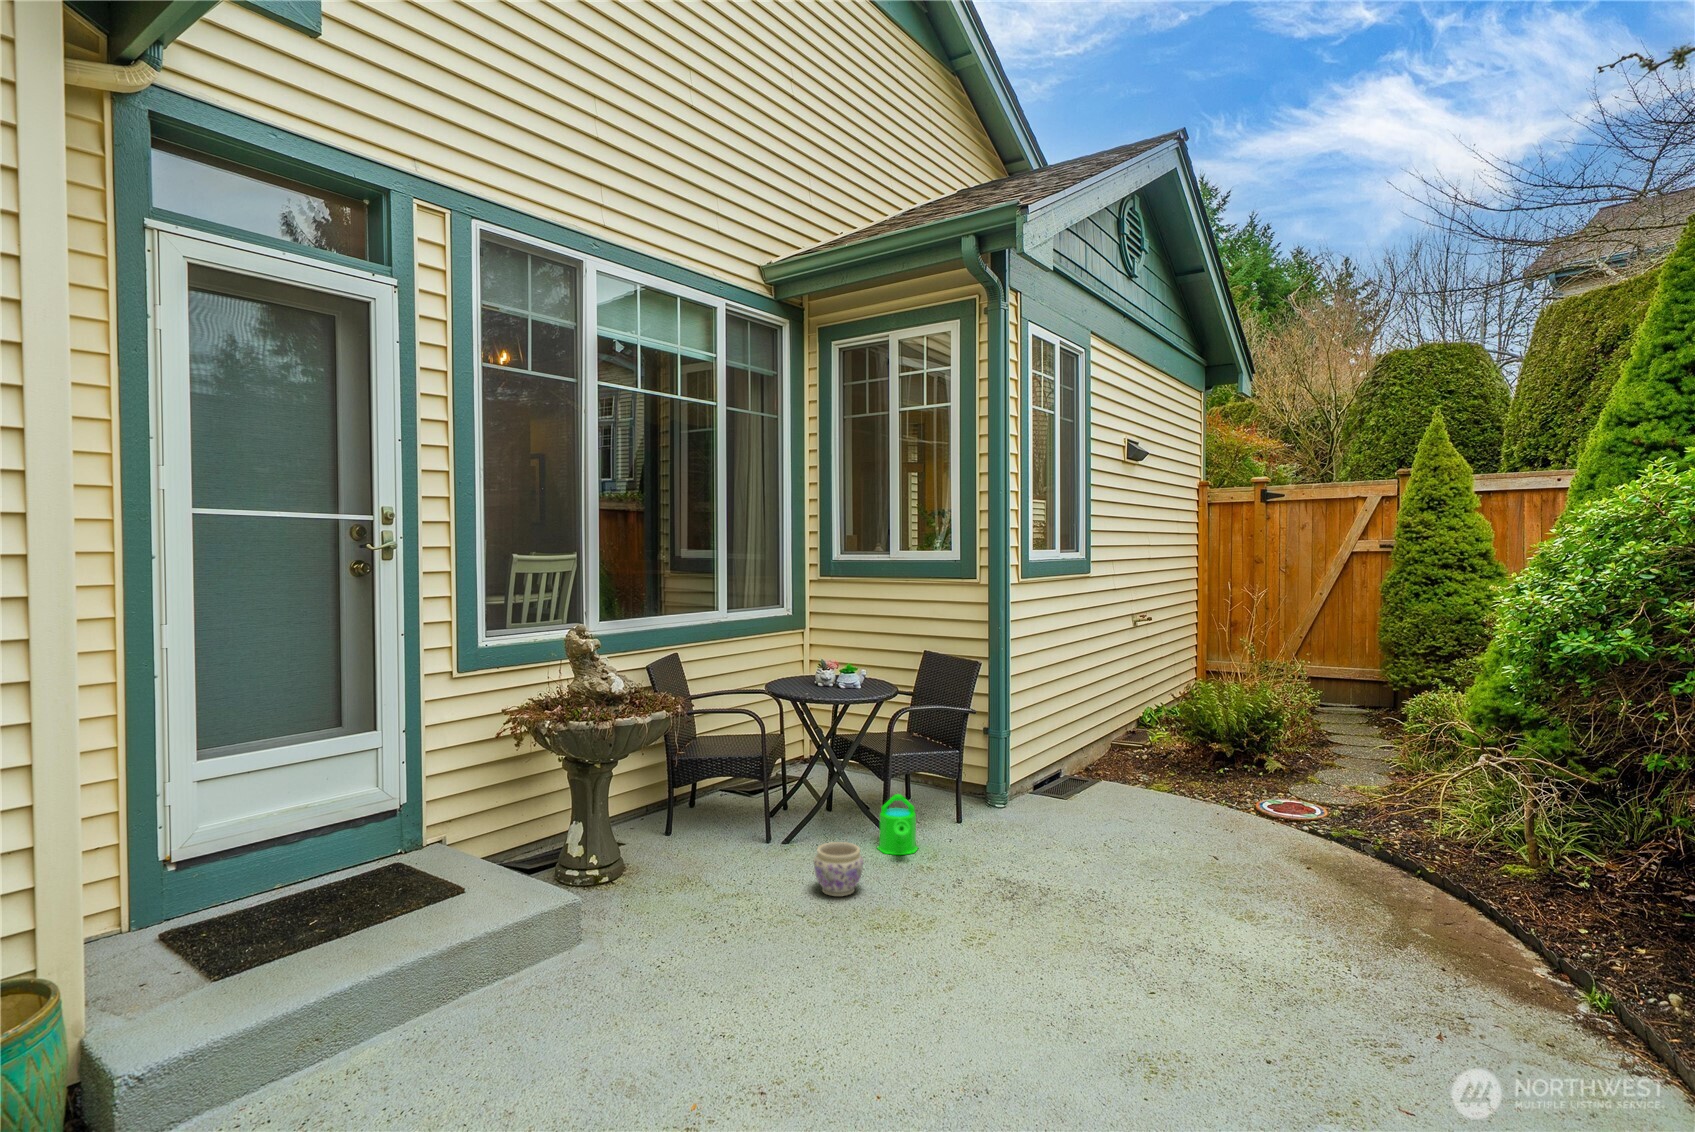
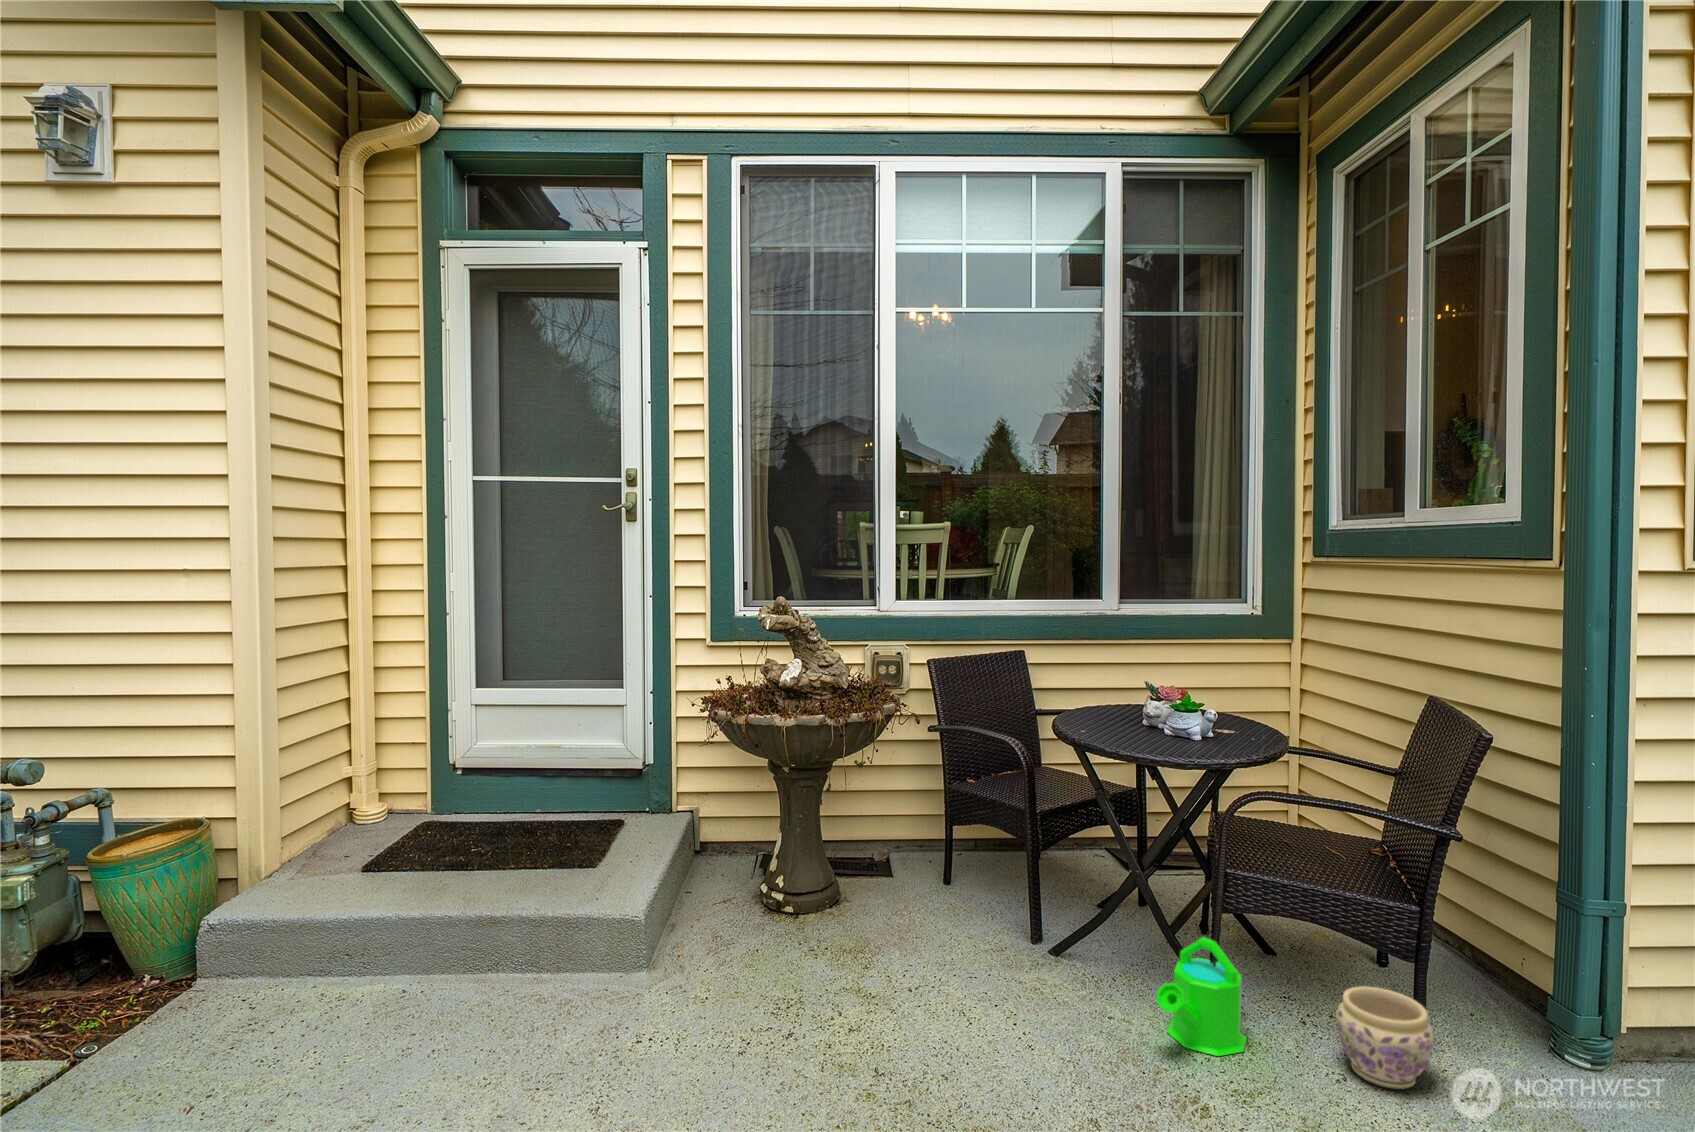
planter: present [814,842,863,897] -> present [1336,986,1434,1090]

